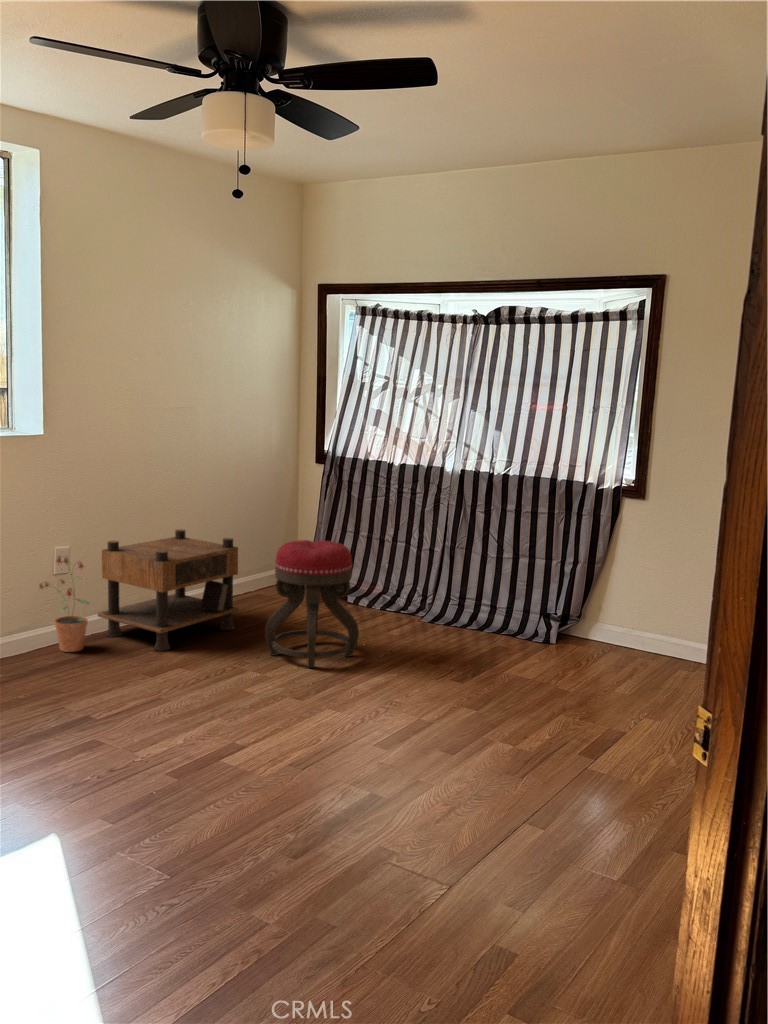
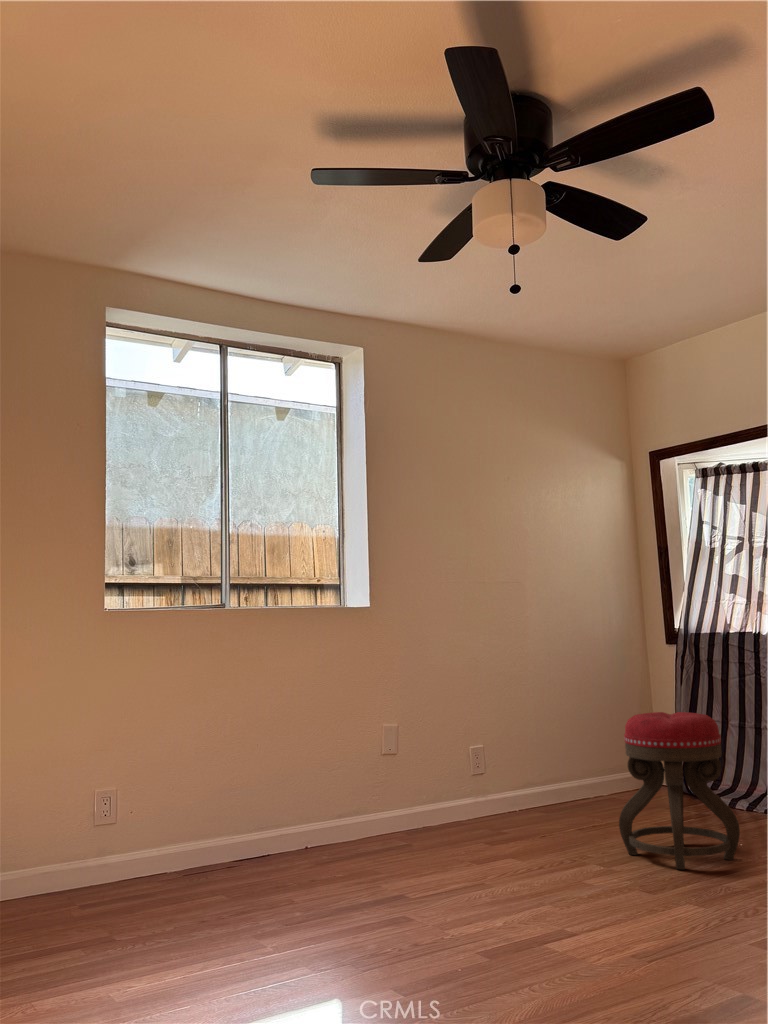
nightstand: present [98,529,239,651] -> none [432,714,588,845]
potted plant: present [40,556,89,652] -> none [369,735,423,843]

